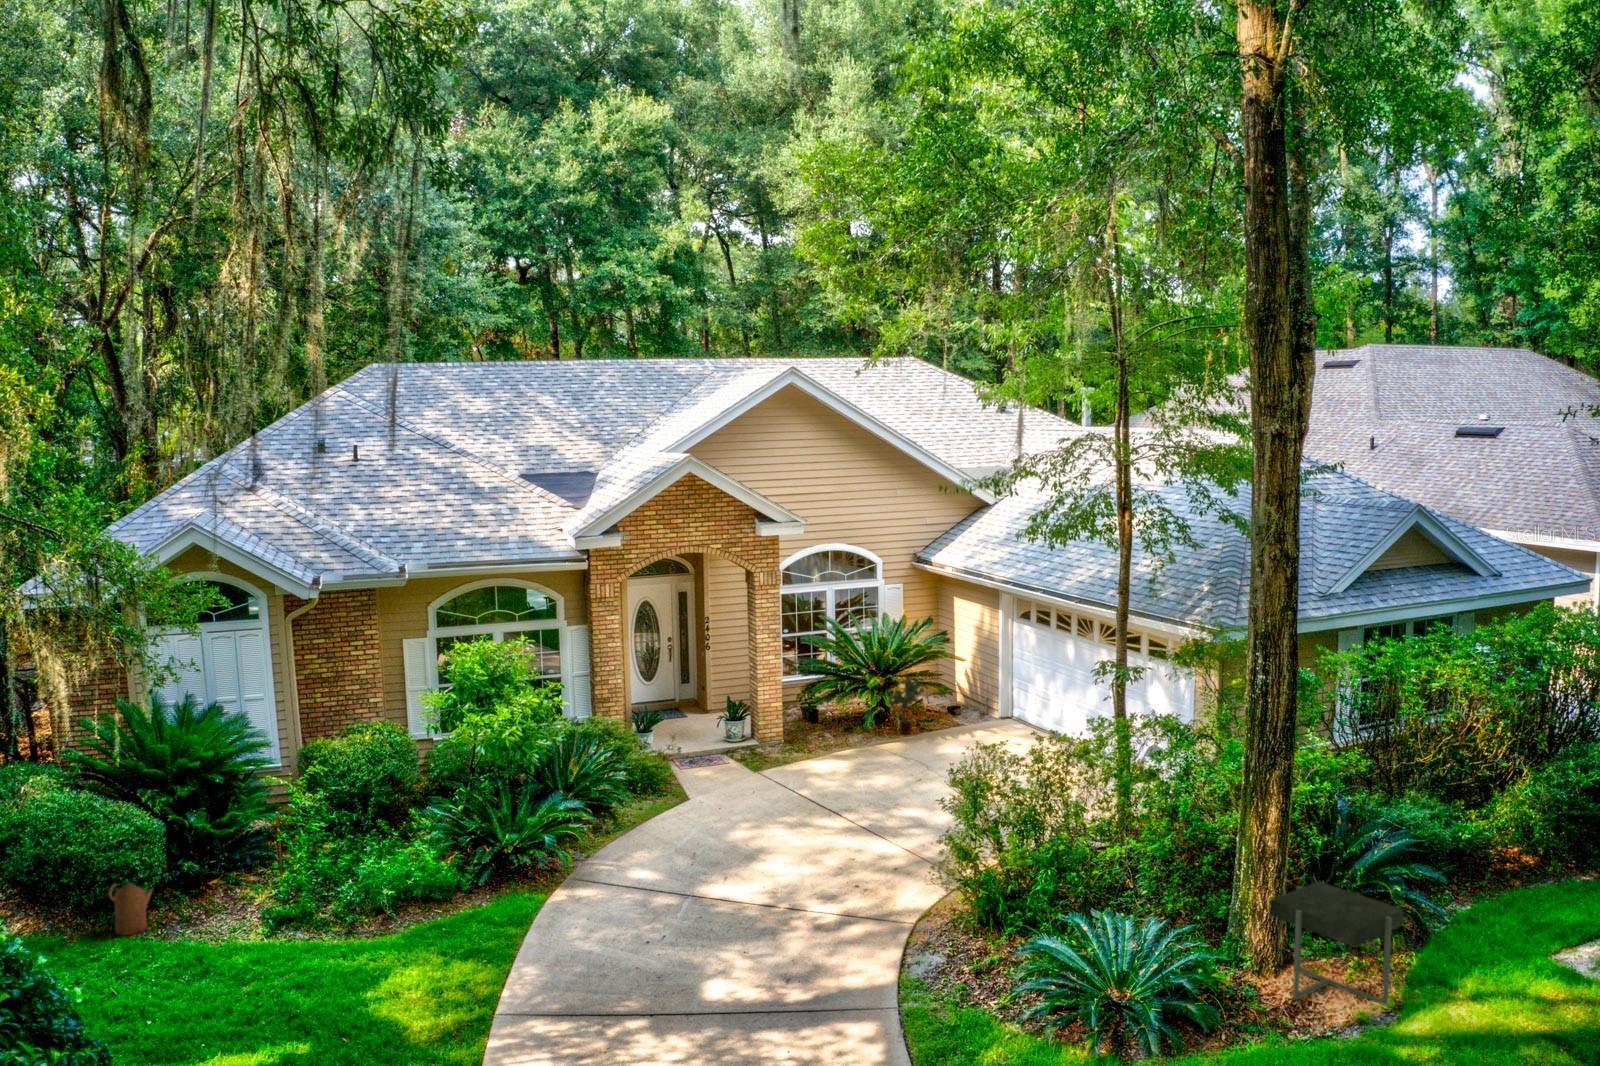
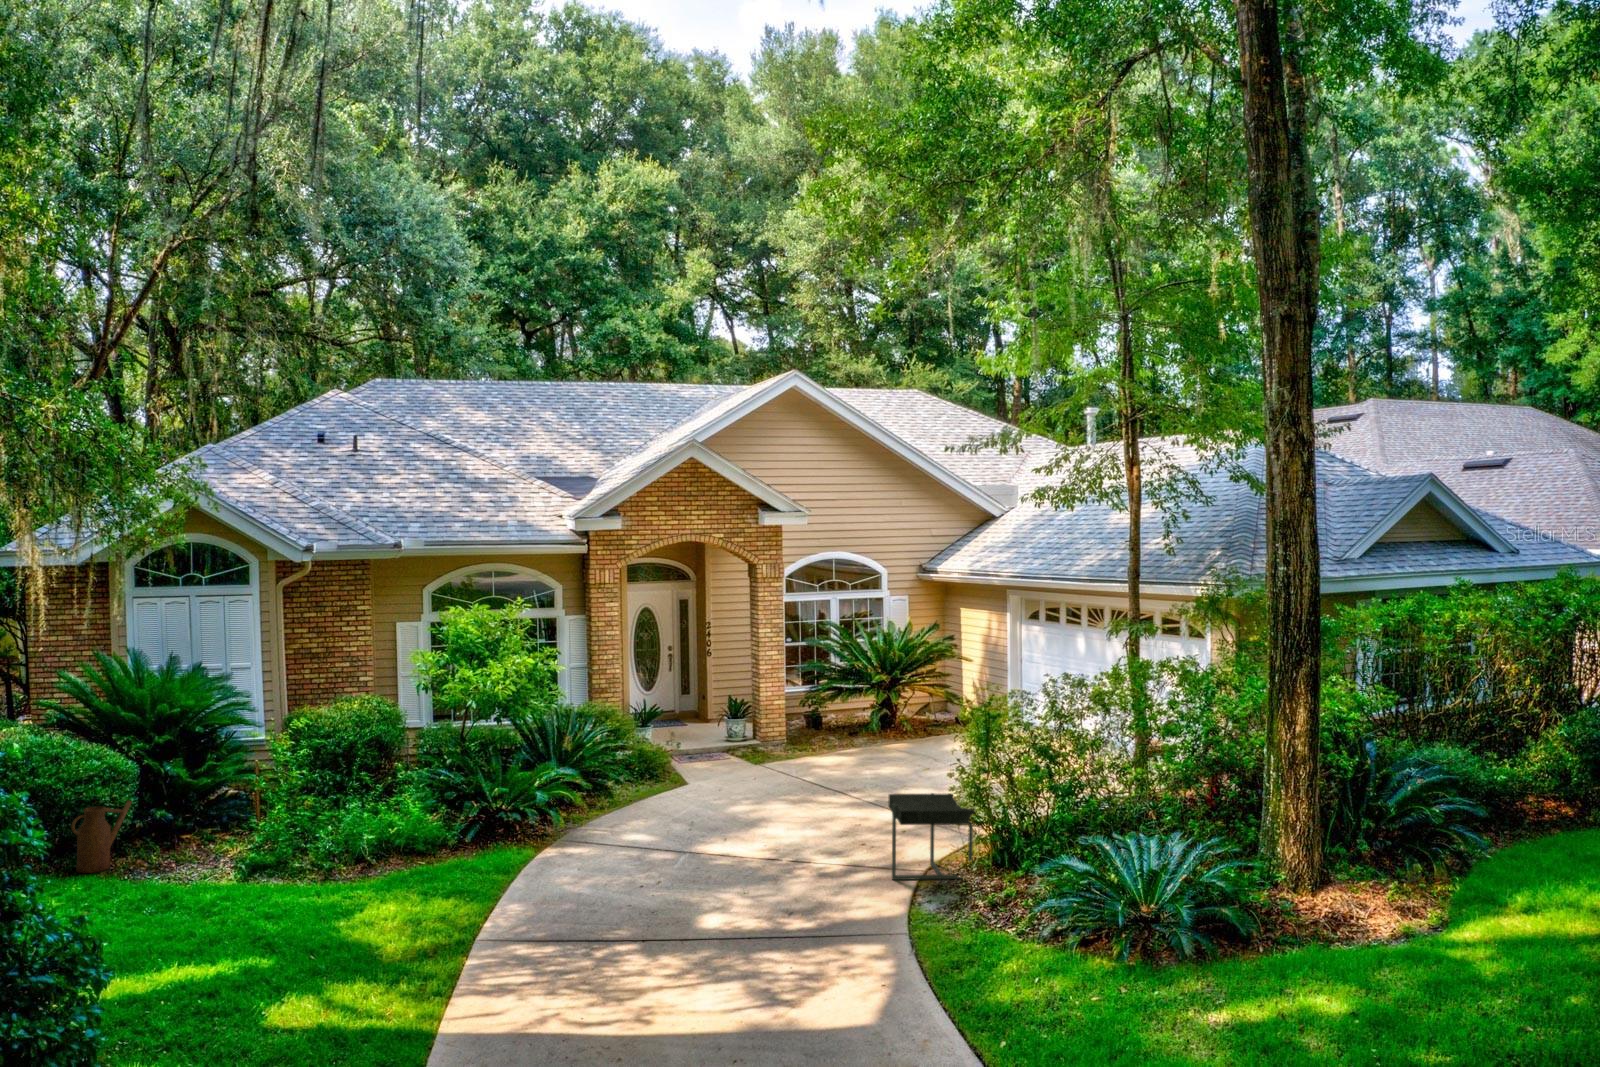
potted tree: present [888,672,924,734] -> none [888,671,928,735]
side table: present [1269,882,1404,1005] -> present [888,793,975,880]

